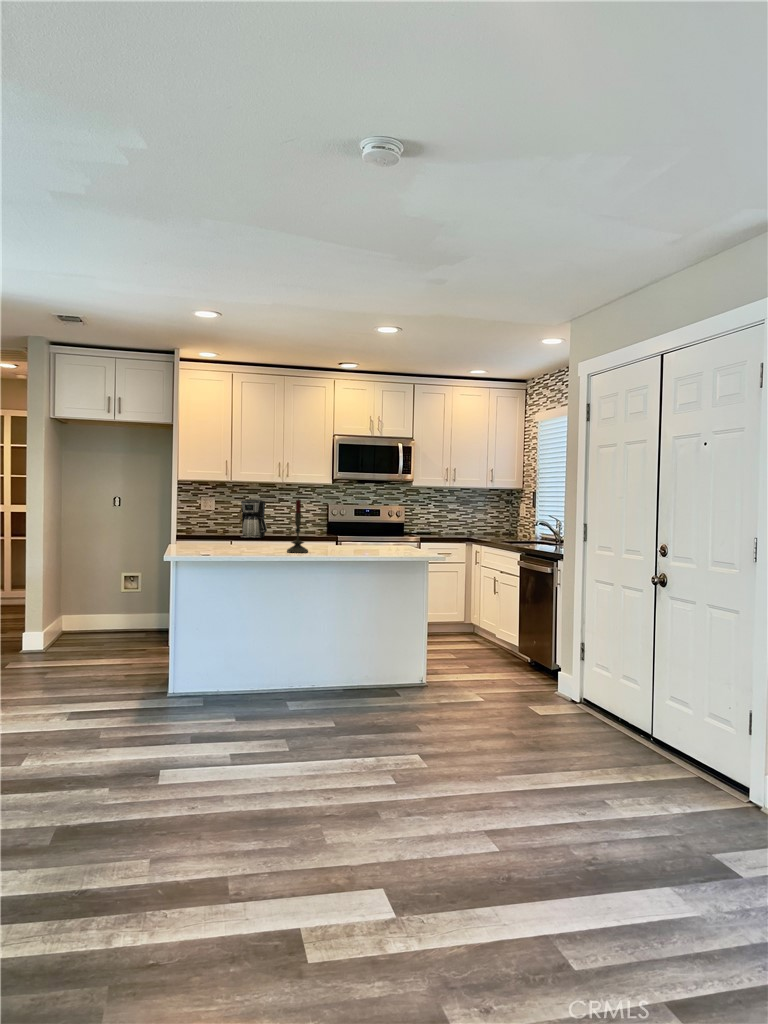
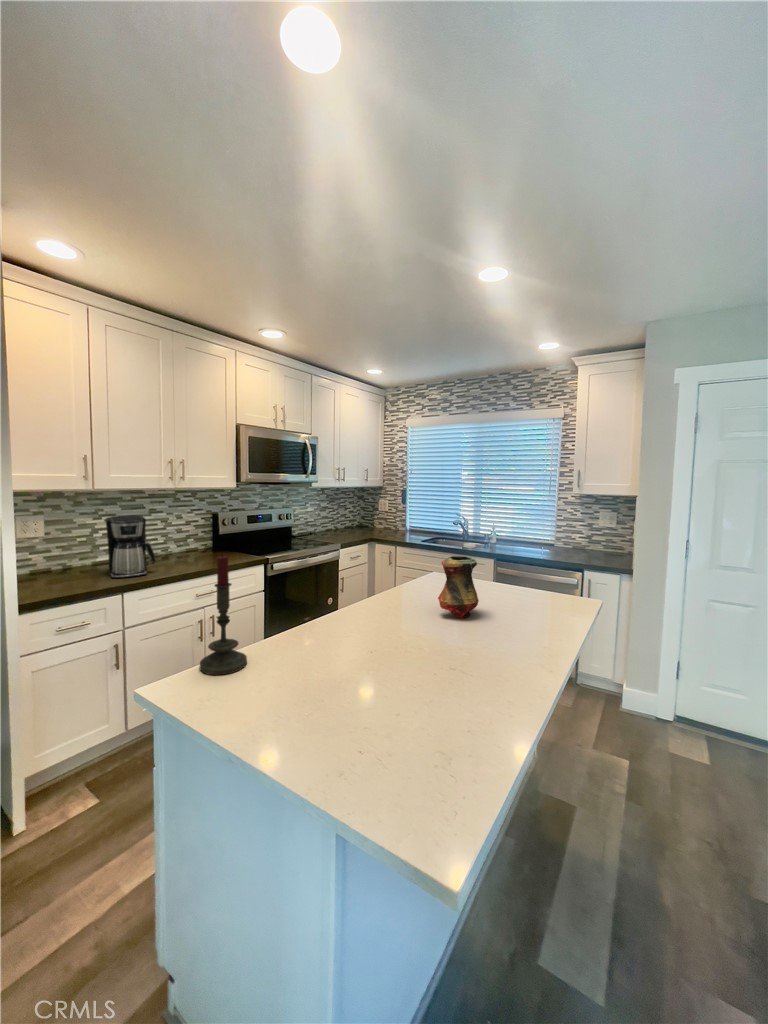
candle: present [287,500,308,553] -> present [200,554,247,675]
vase: none [330,515,361,554] -> present [438,556,479,618]

